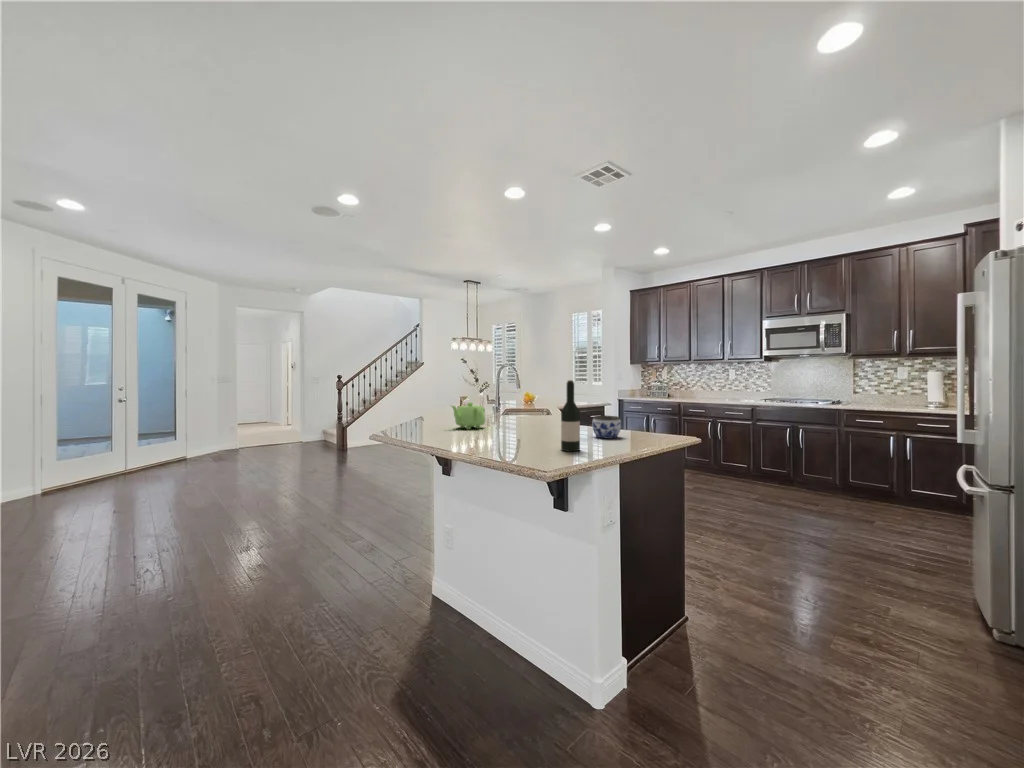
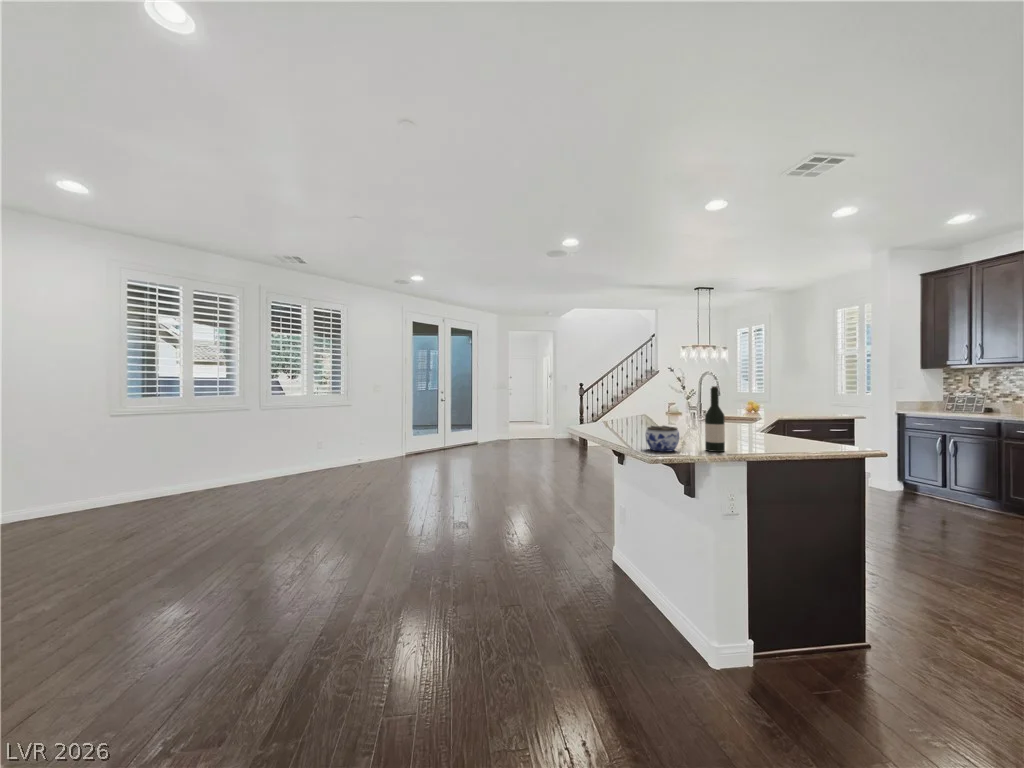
teapot: present [452,403,485,429] -> none [633,407,668,430]
jar: present [592,415,621,438] -> present [646,426,679,452]

